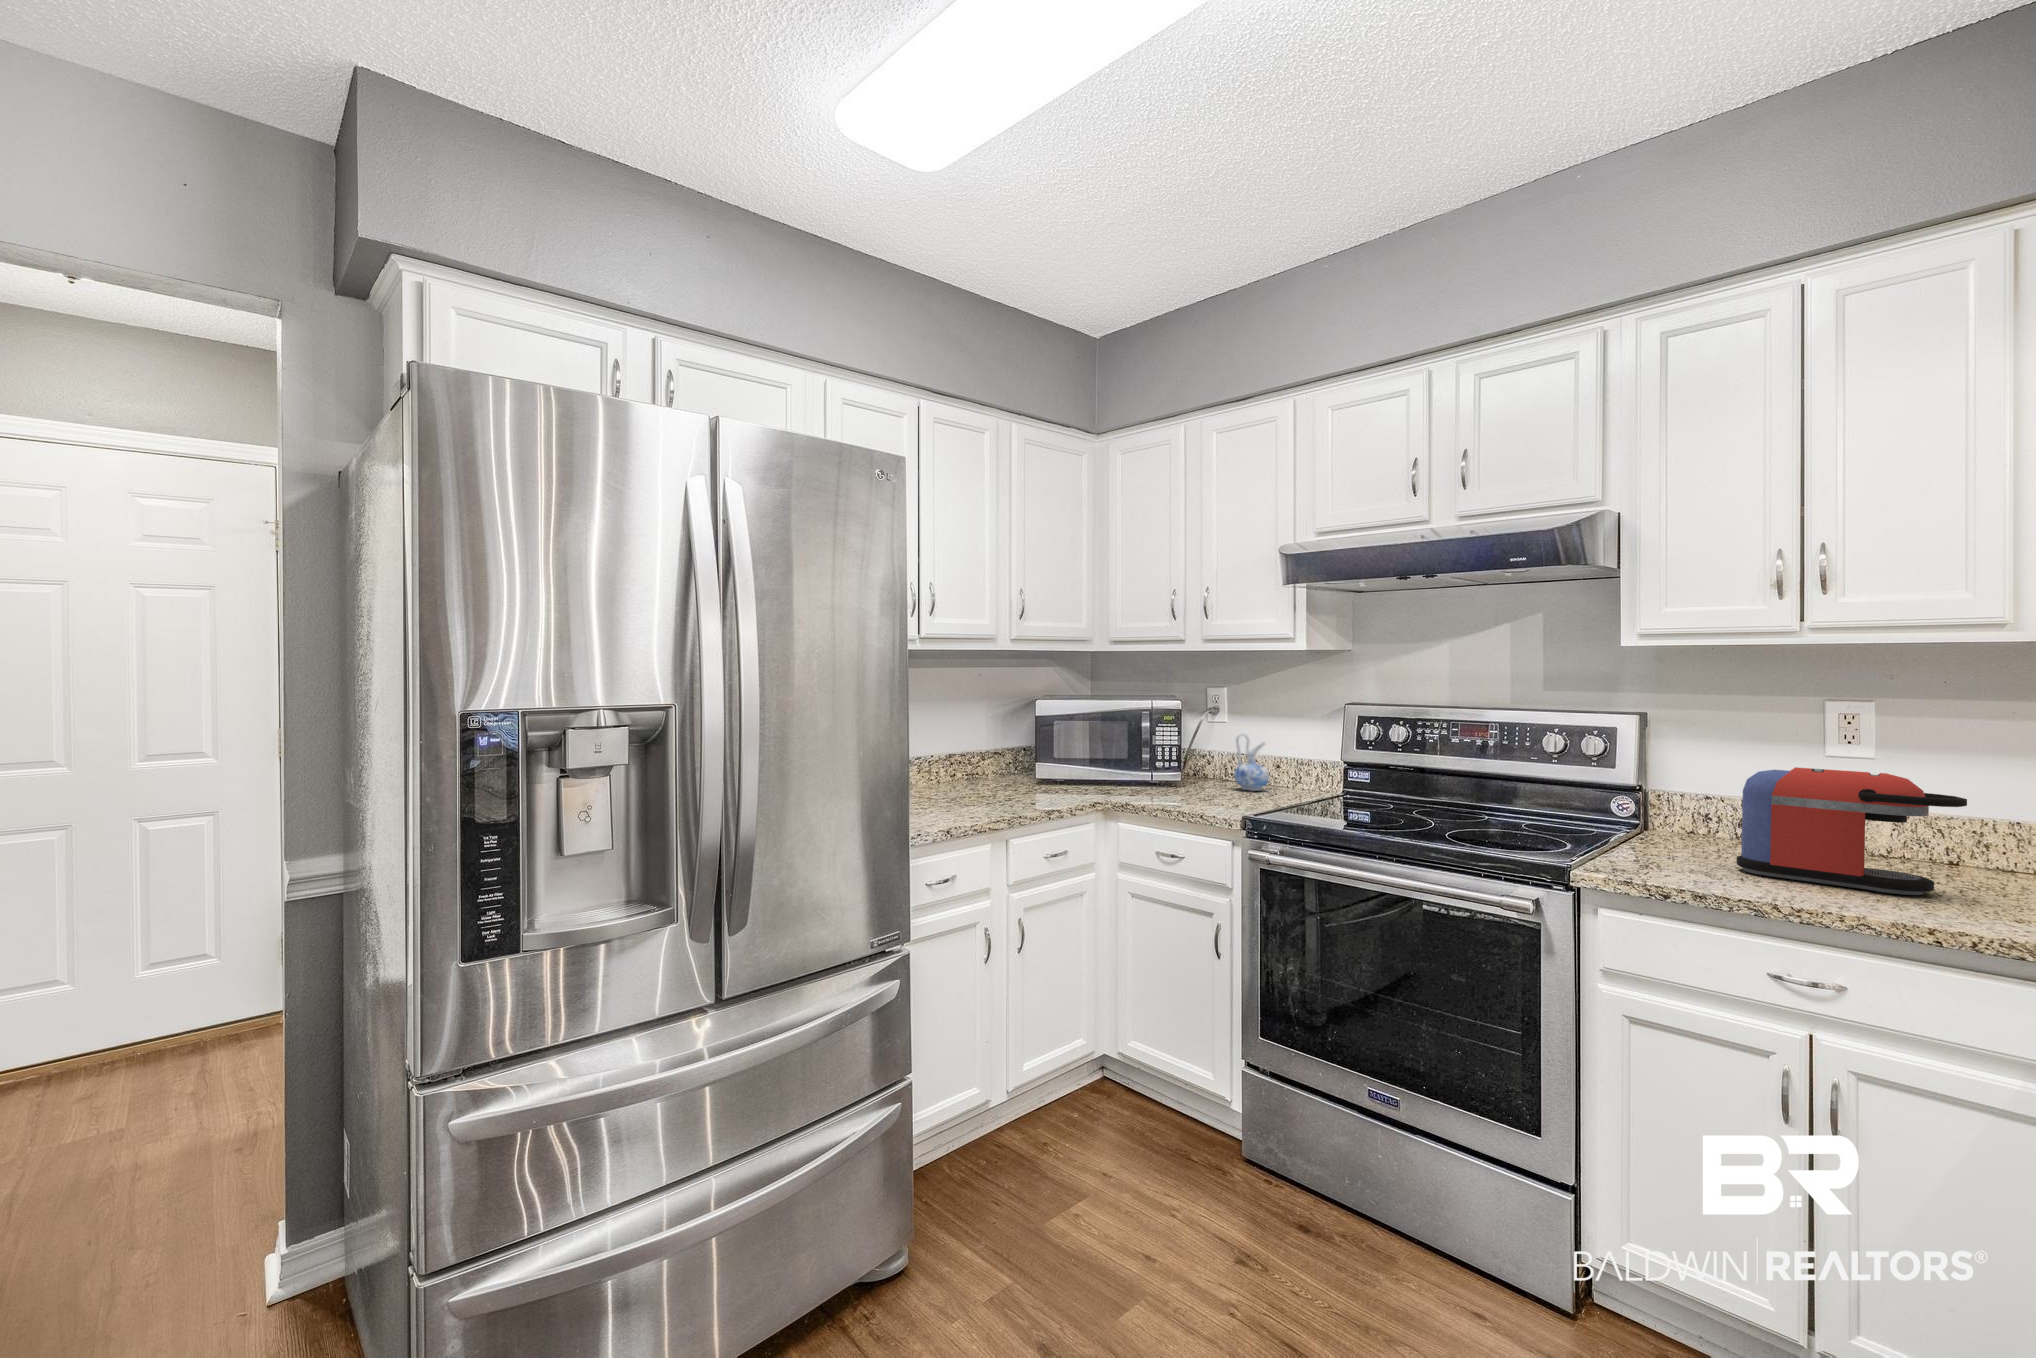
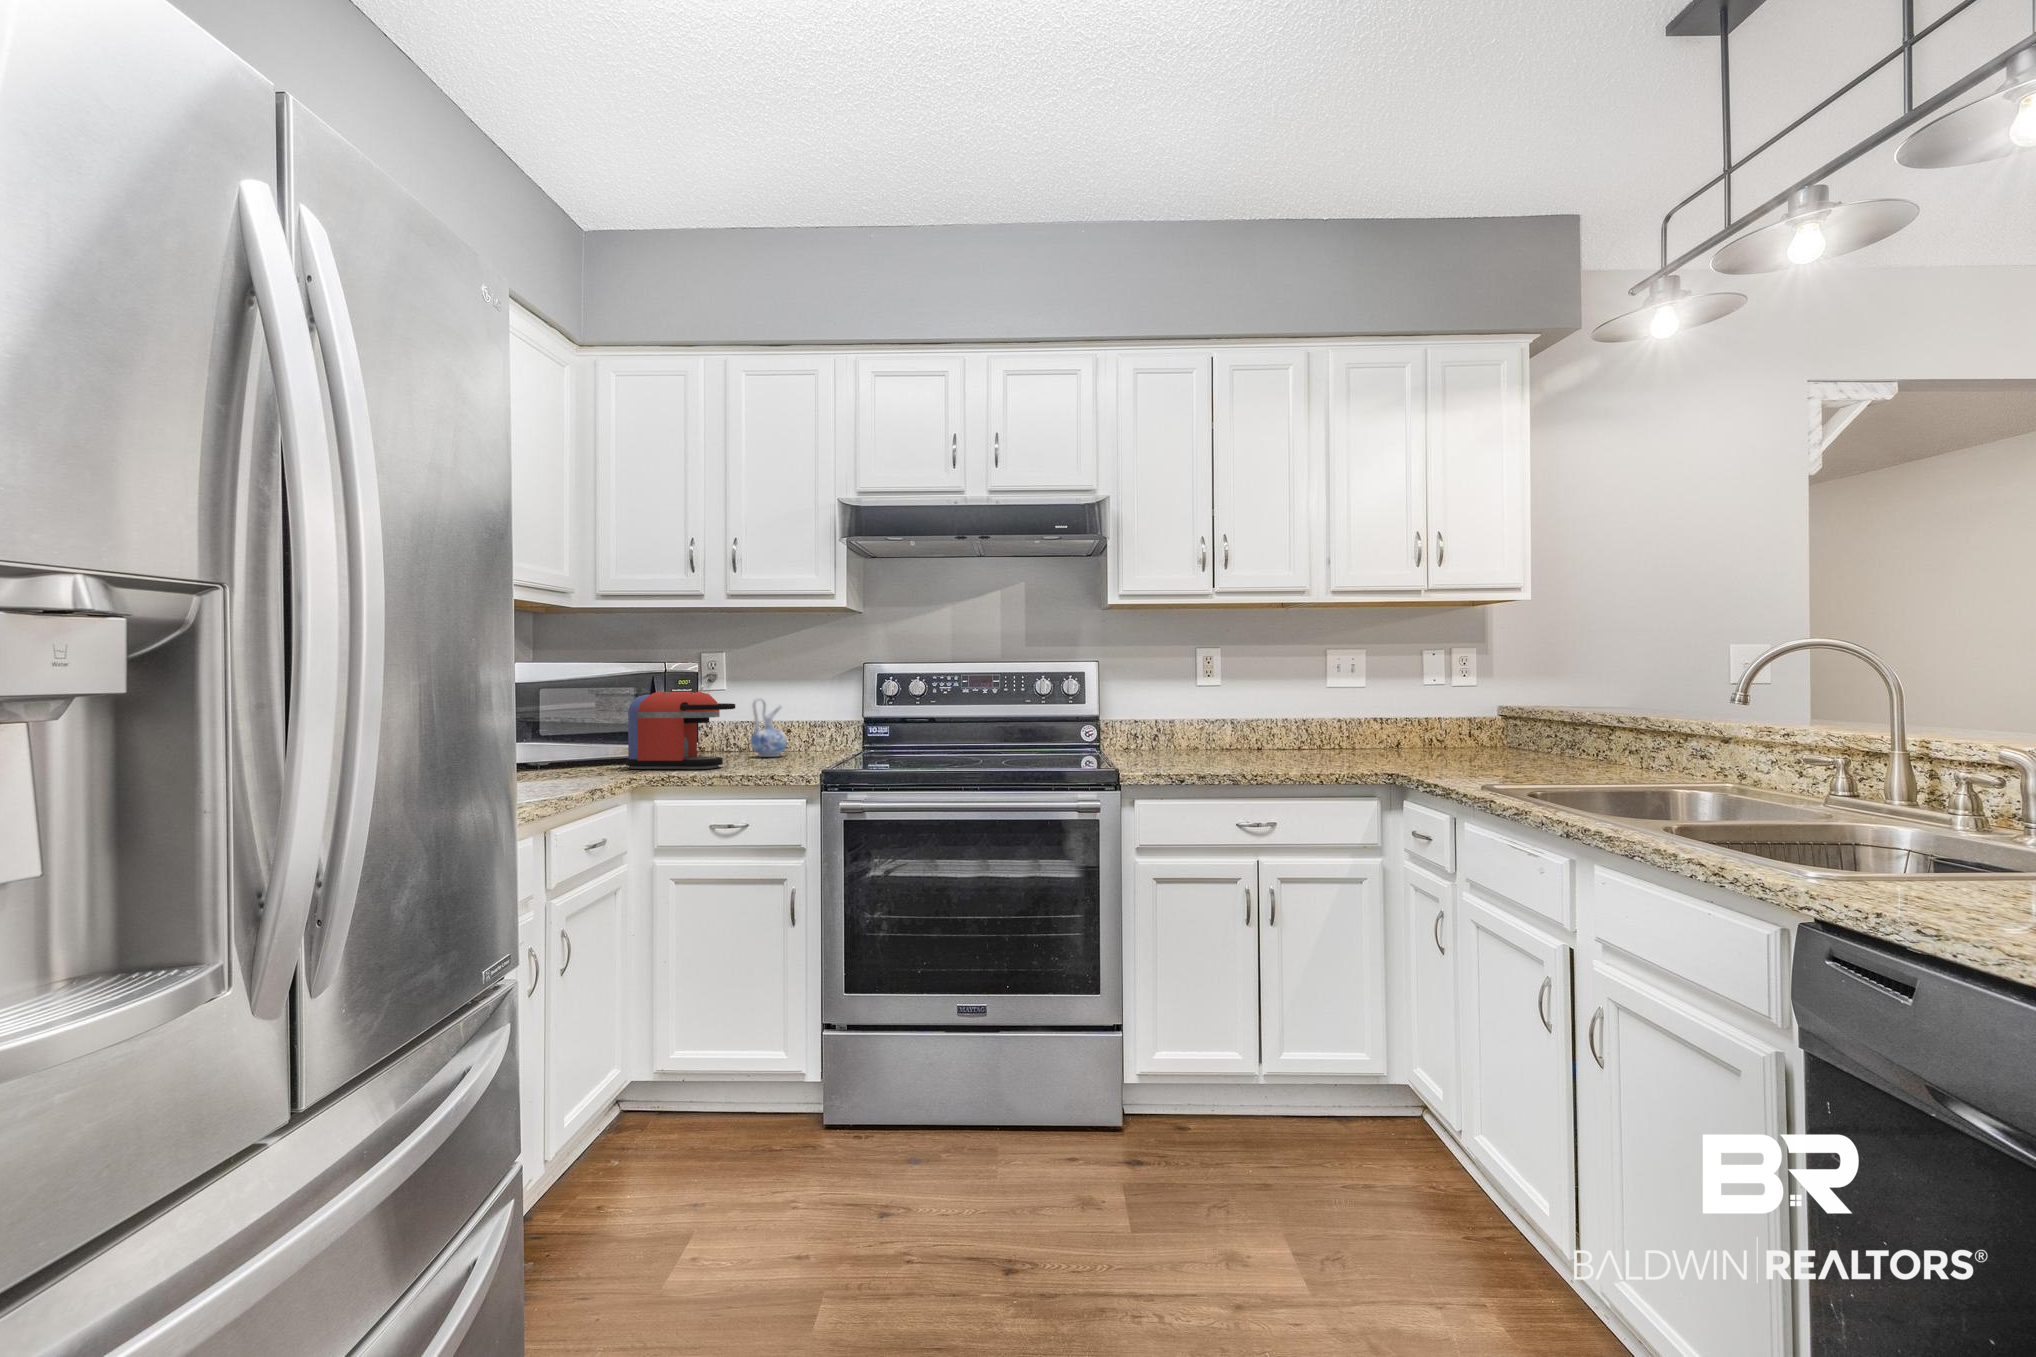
coffee maker: present [1737,767,1967,895] -> present [626,692,735,769]

